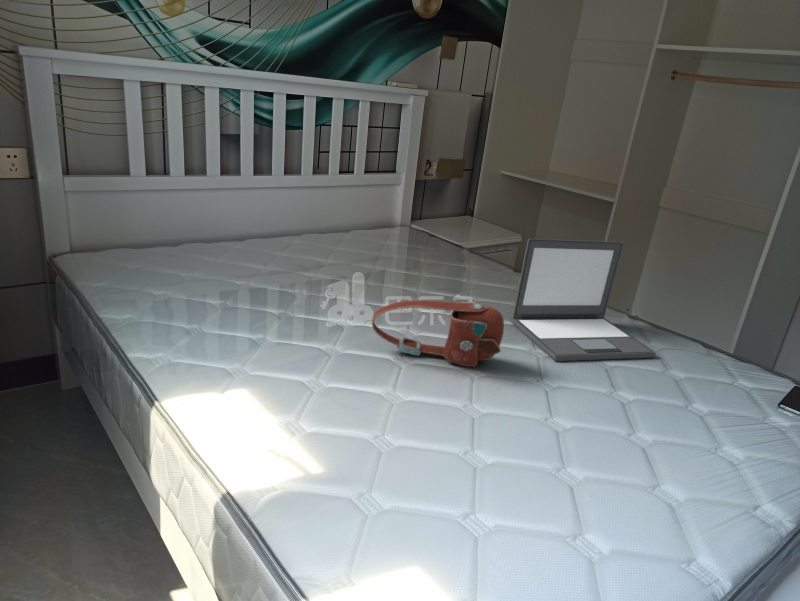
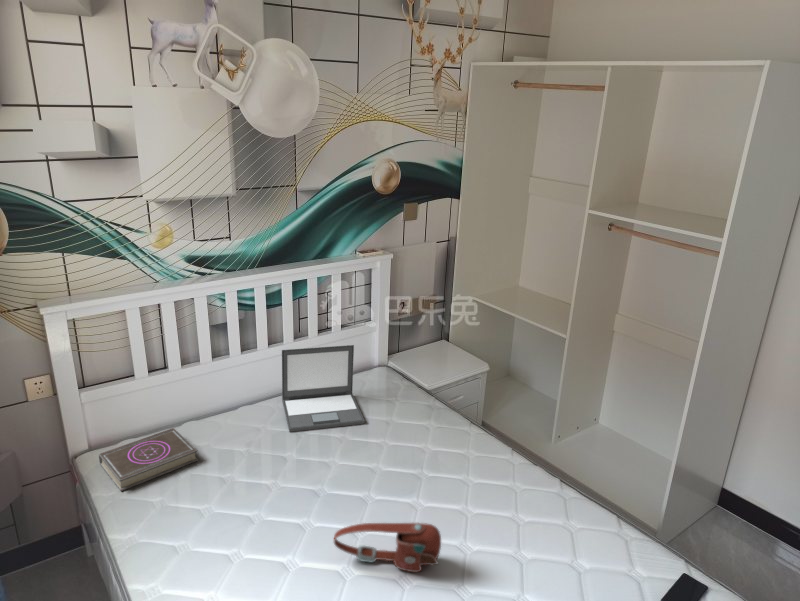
book: none [83,238,201,281] -> present [99,428,198,491]
laptop: present [511,239,656,361] -> present [282,345,365,432]

